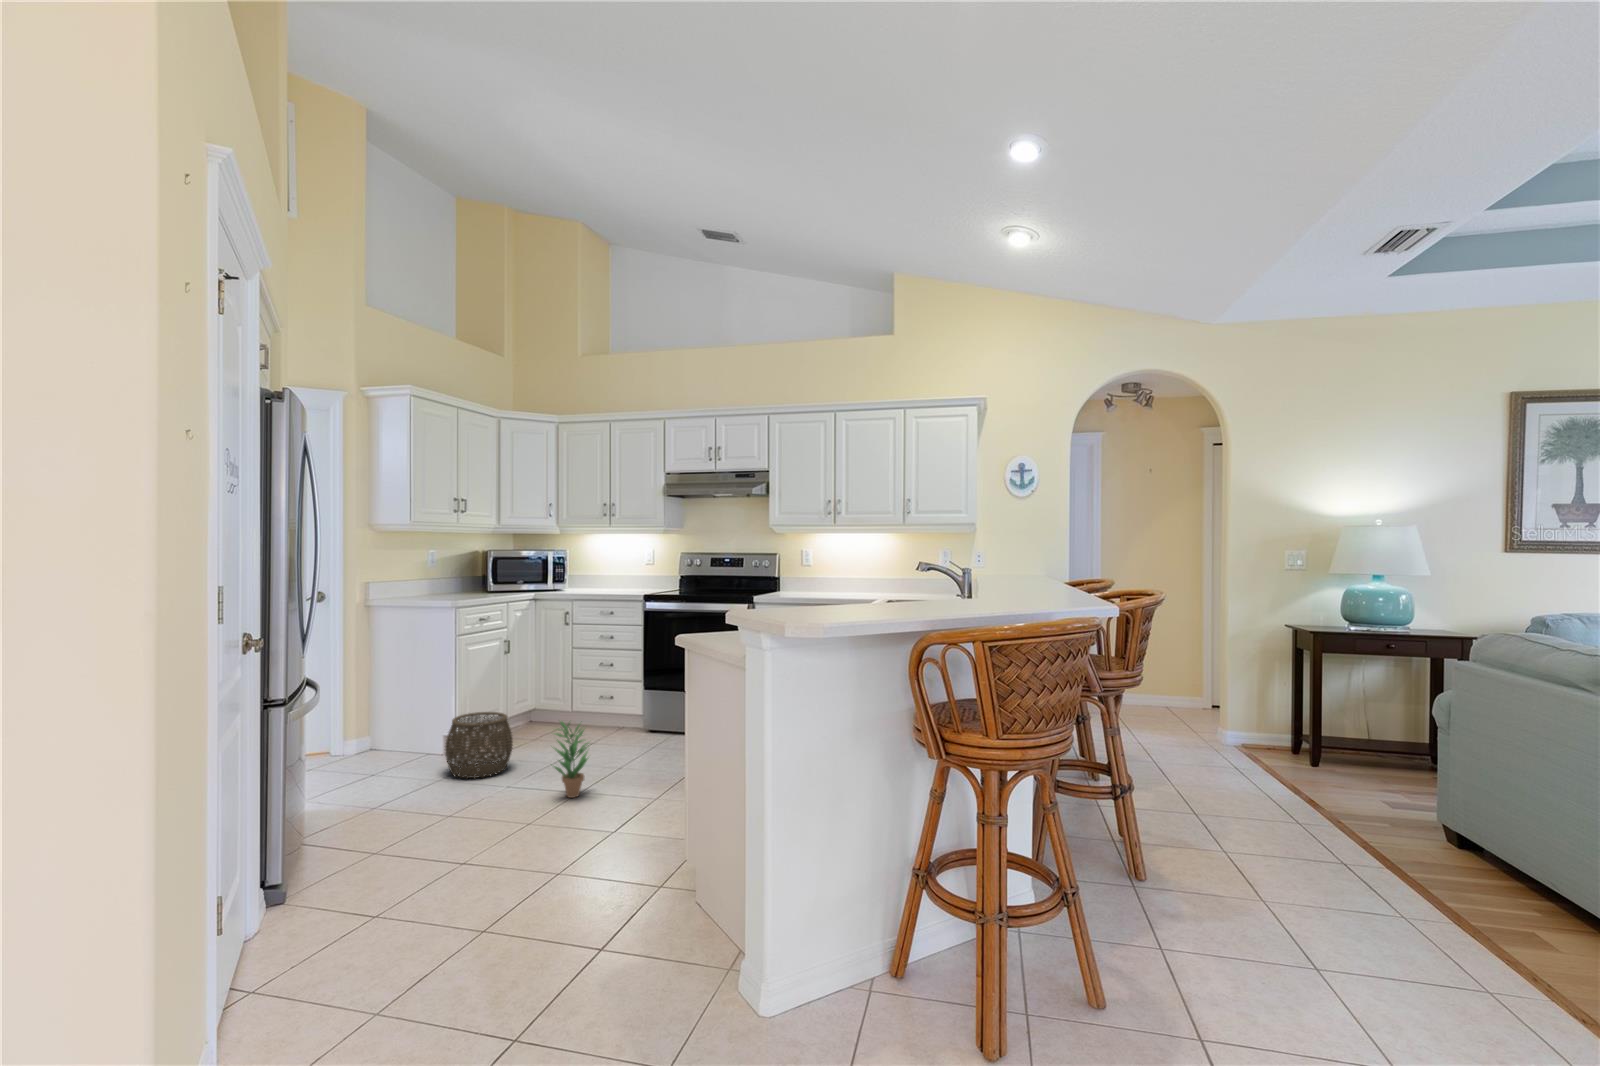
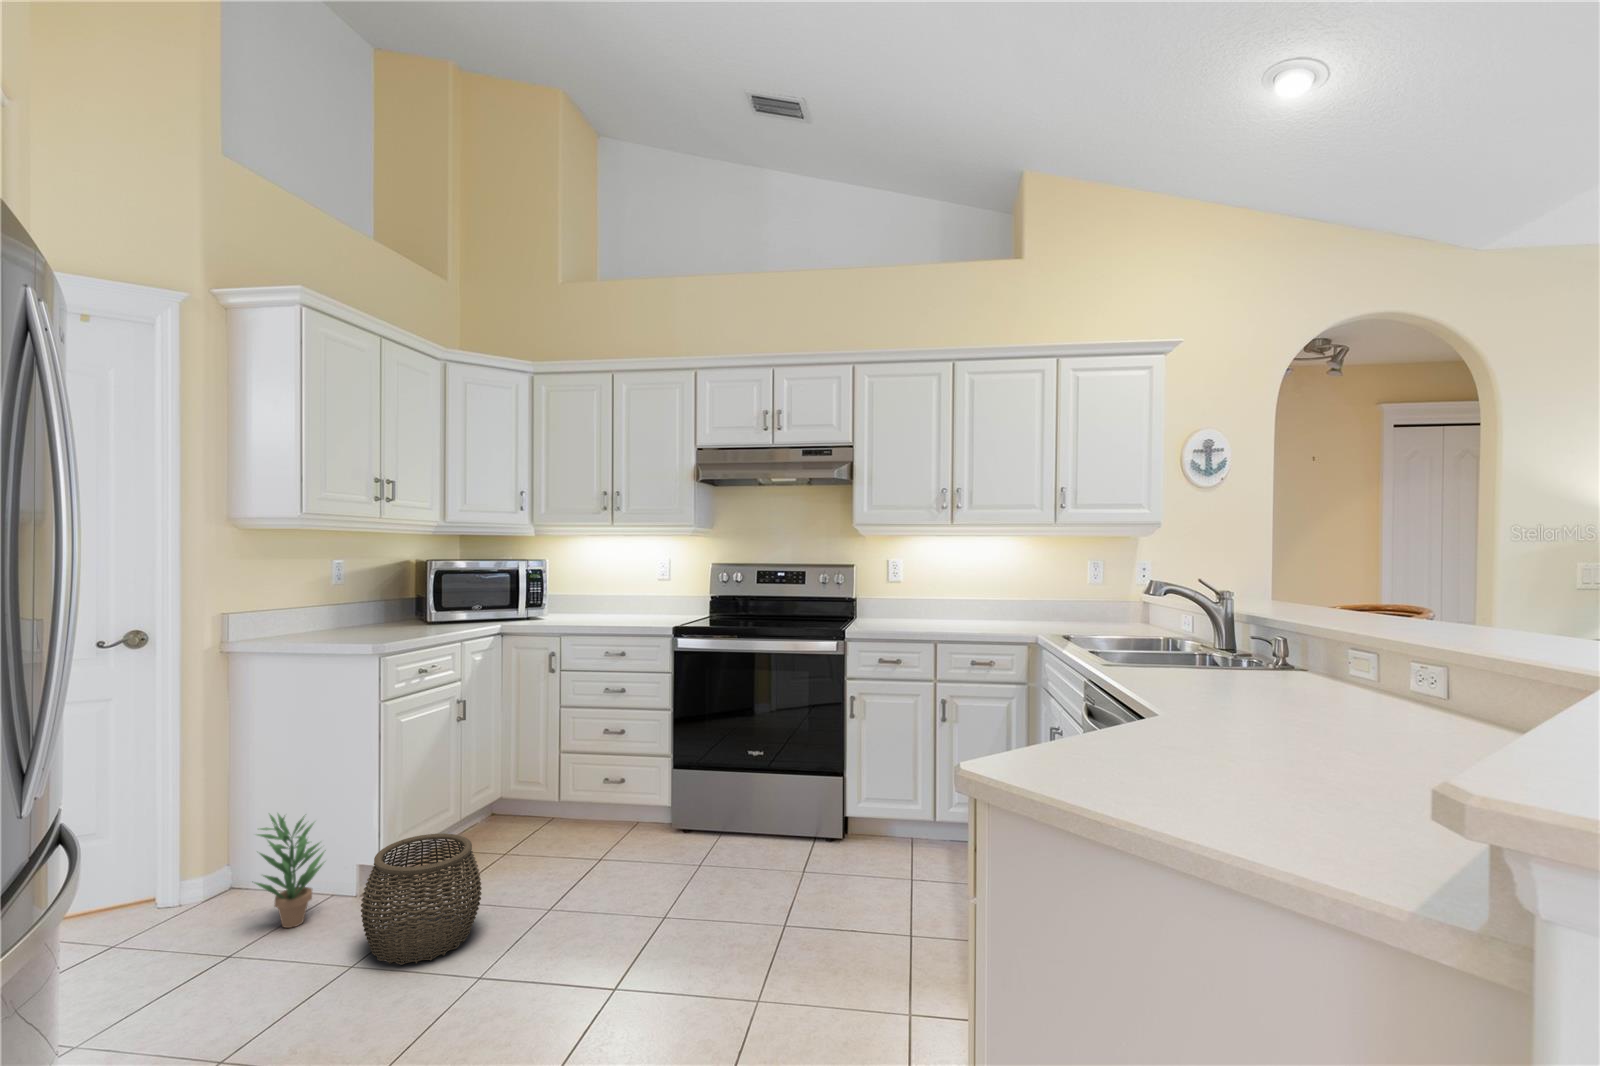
potted plant: present [554,722,588,798] -> present [255,814,326,928]

